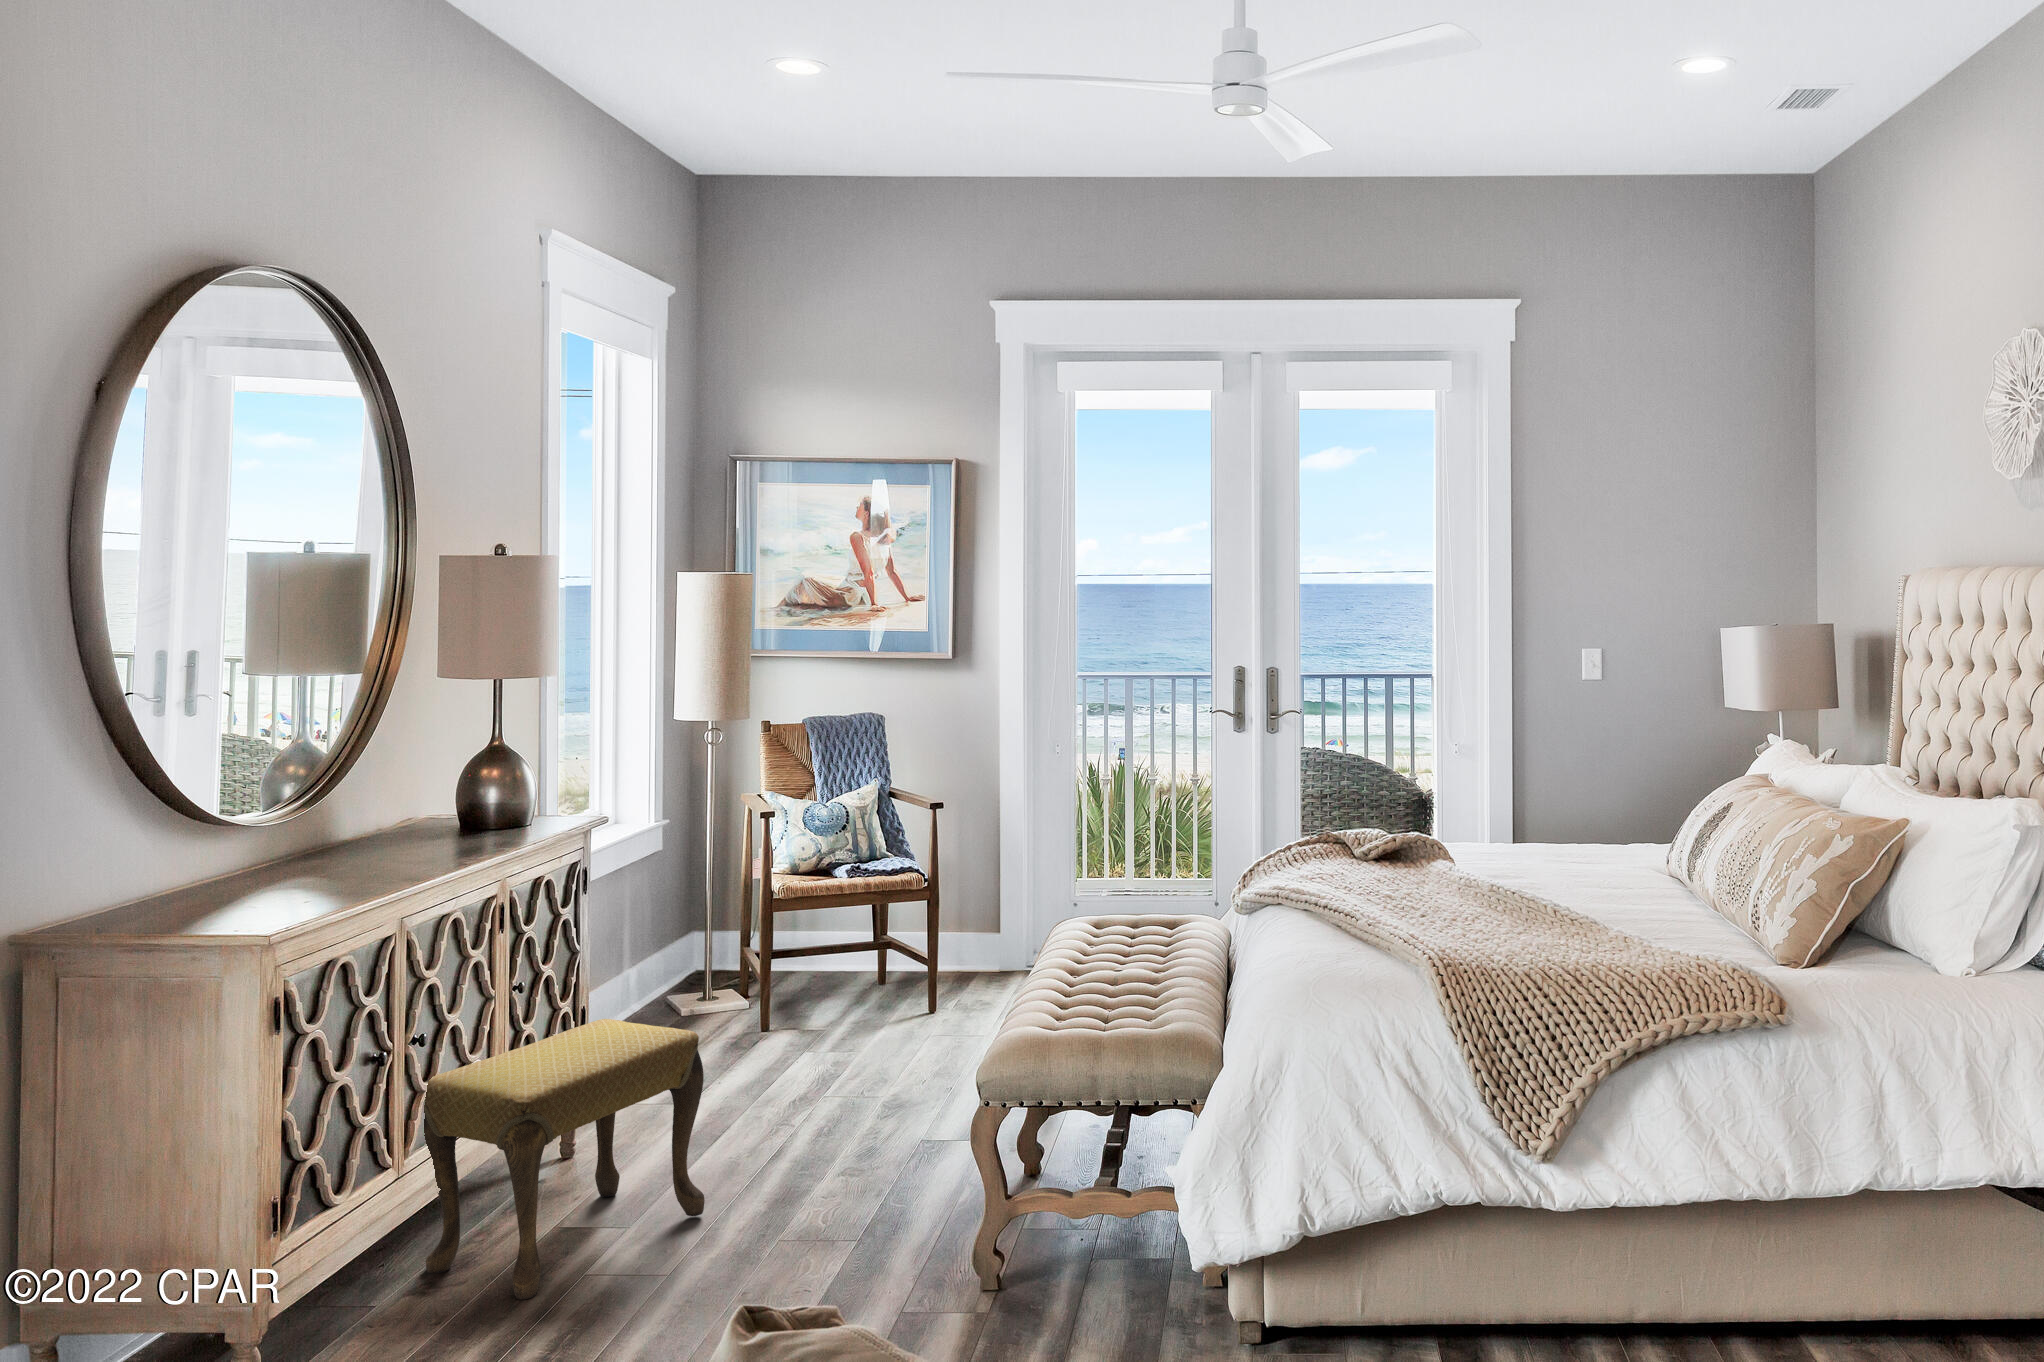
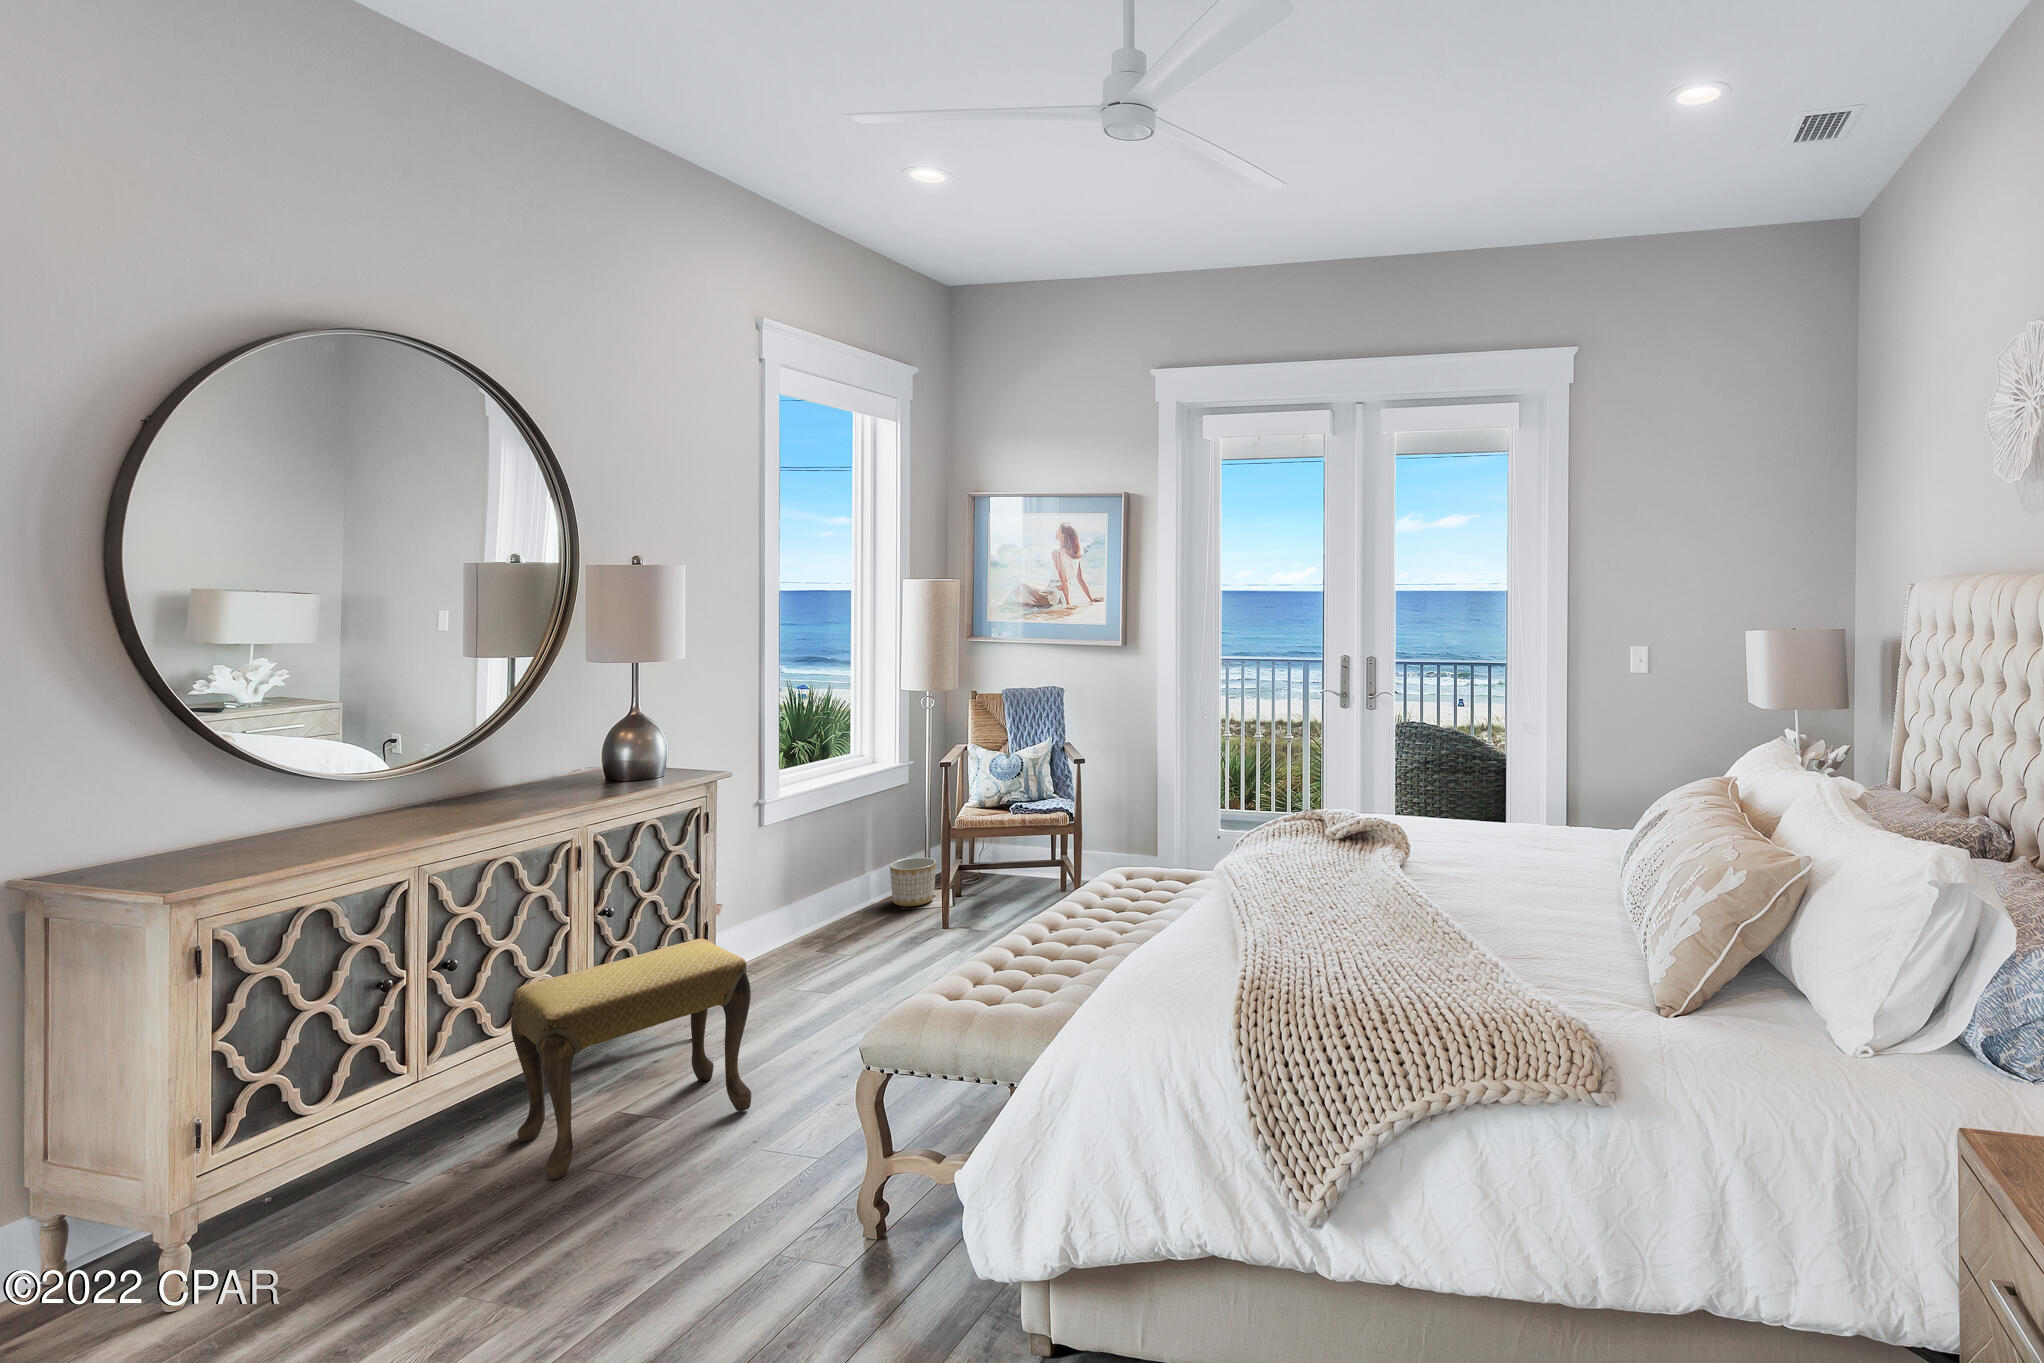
planter: none [650,946,713,1010] -> present [890,857,936,907]

